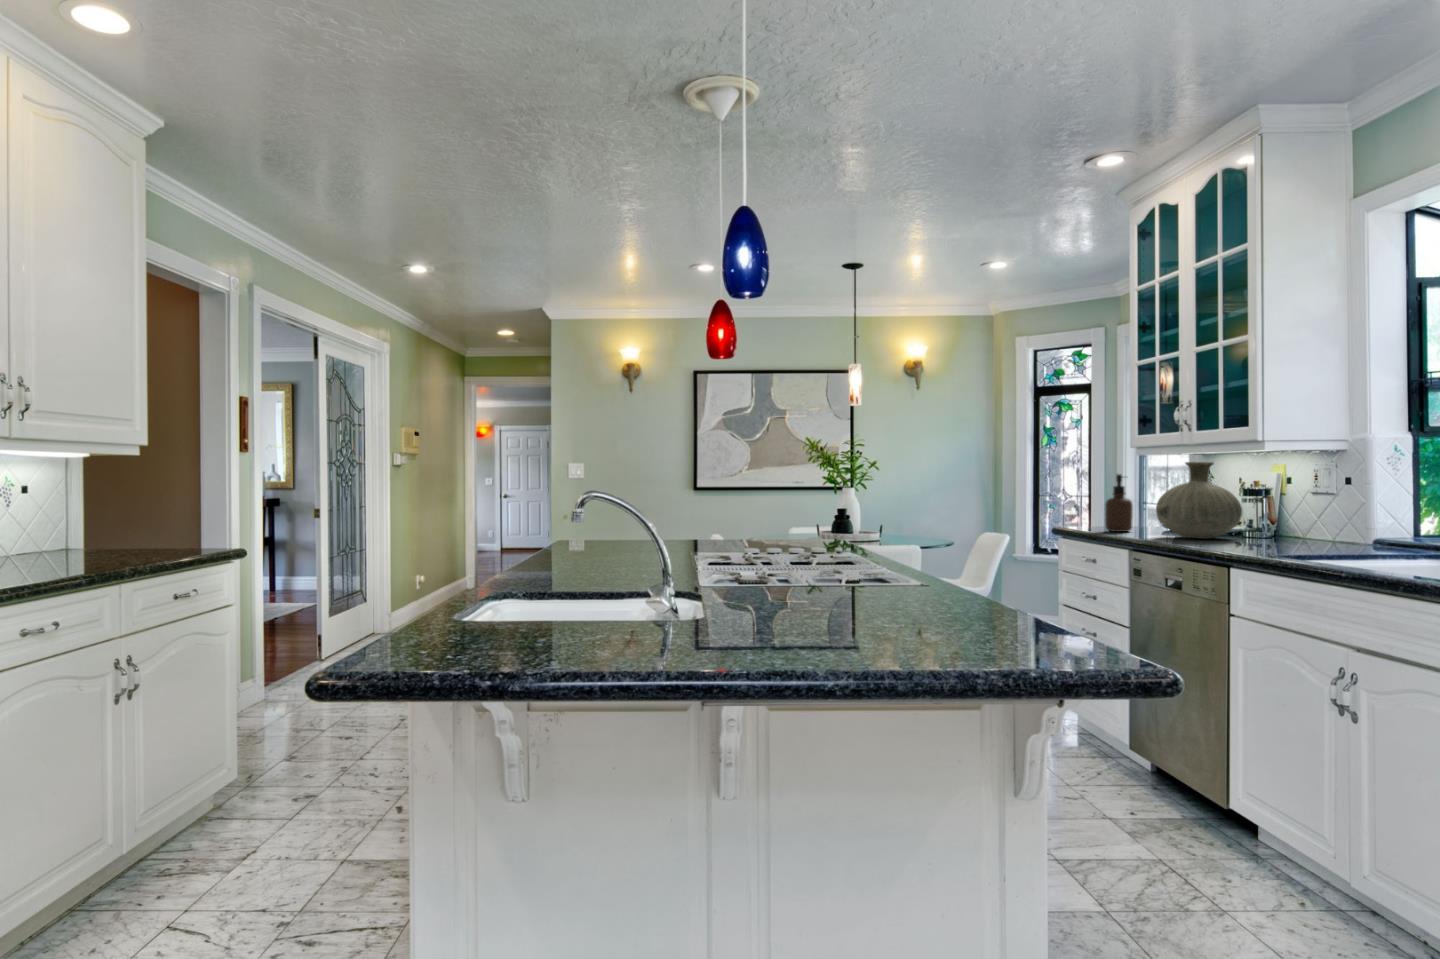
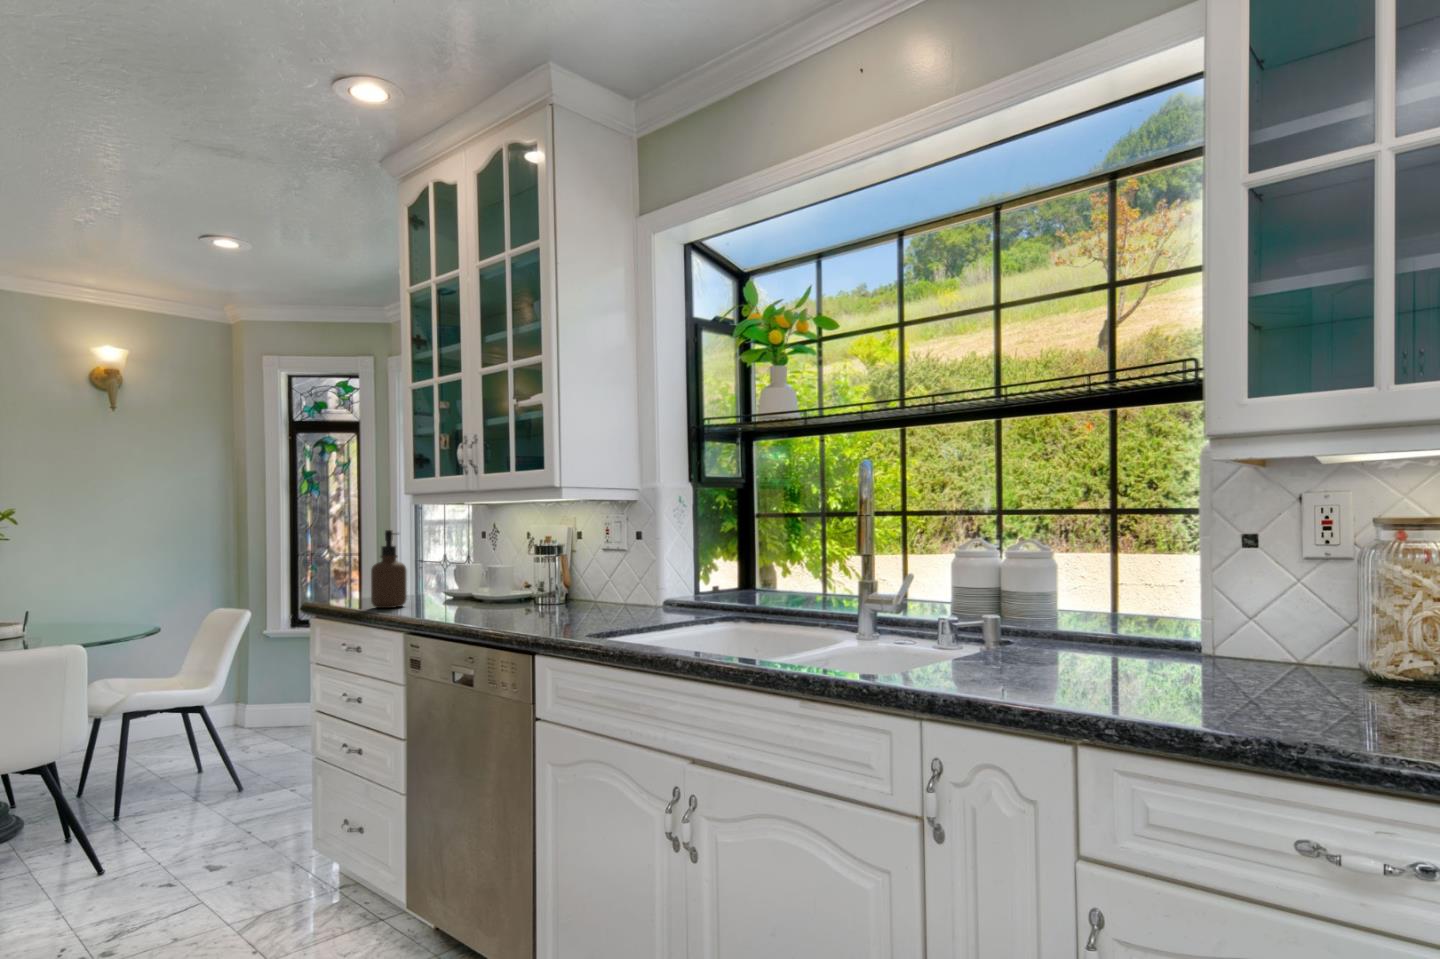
vase: present [1156,462,1242,539] -> none [437,512,537,612]

